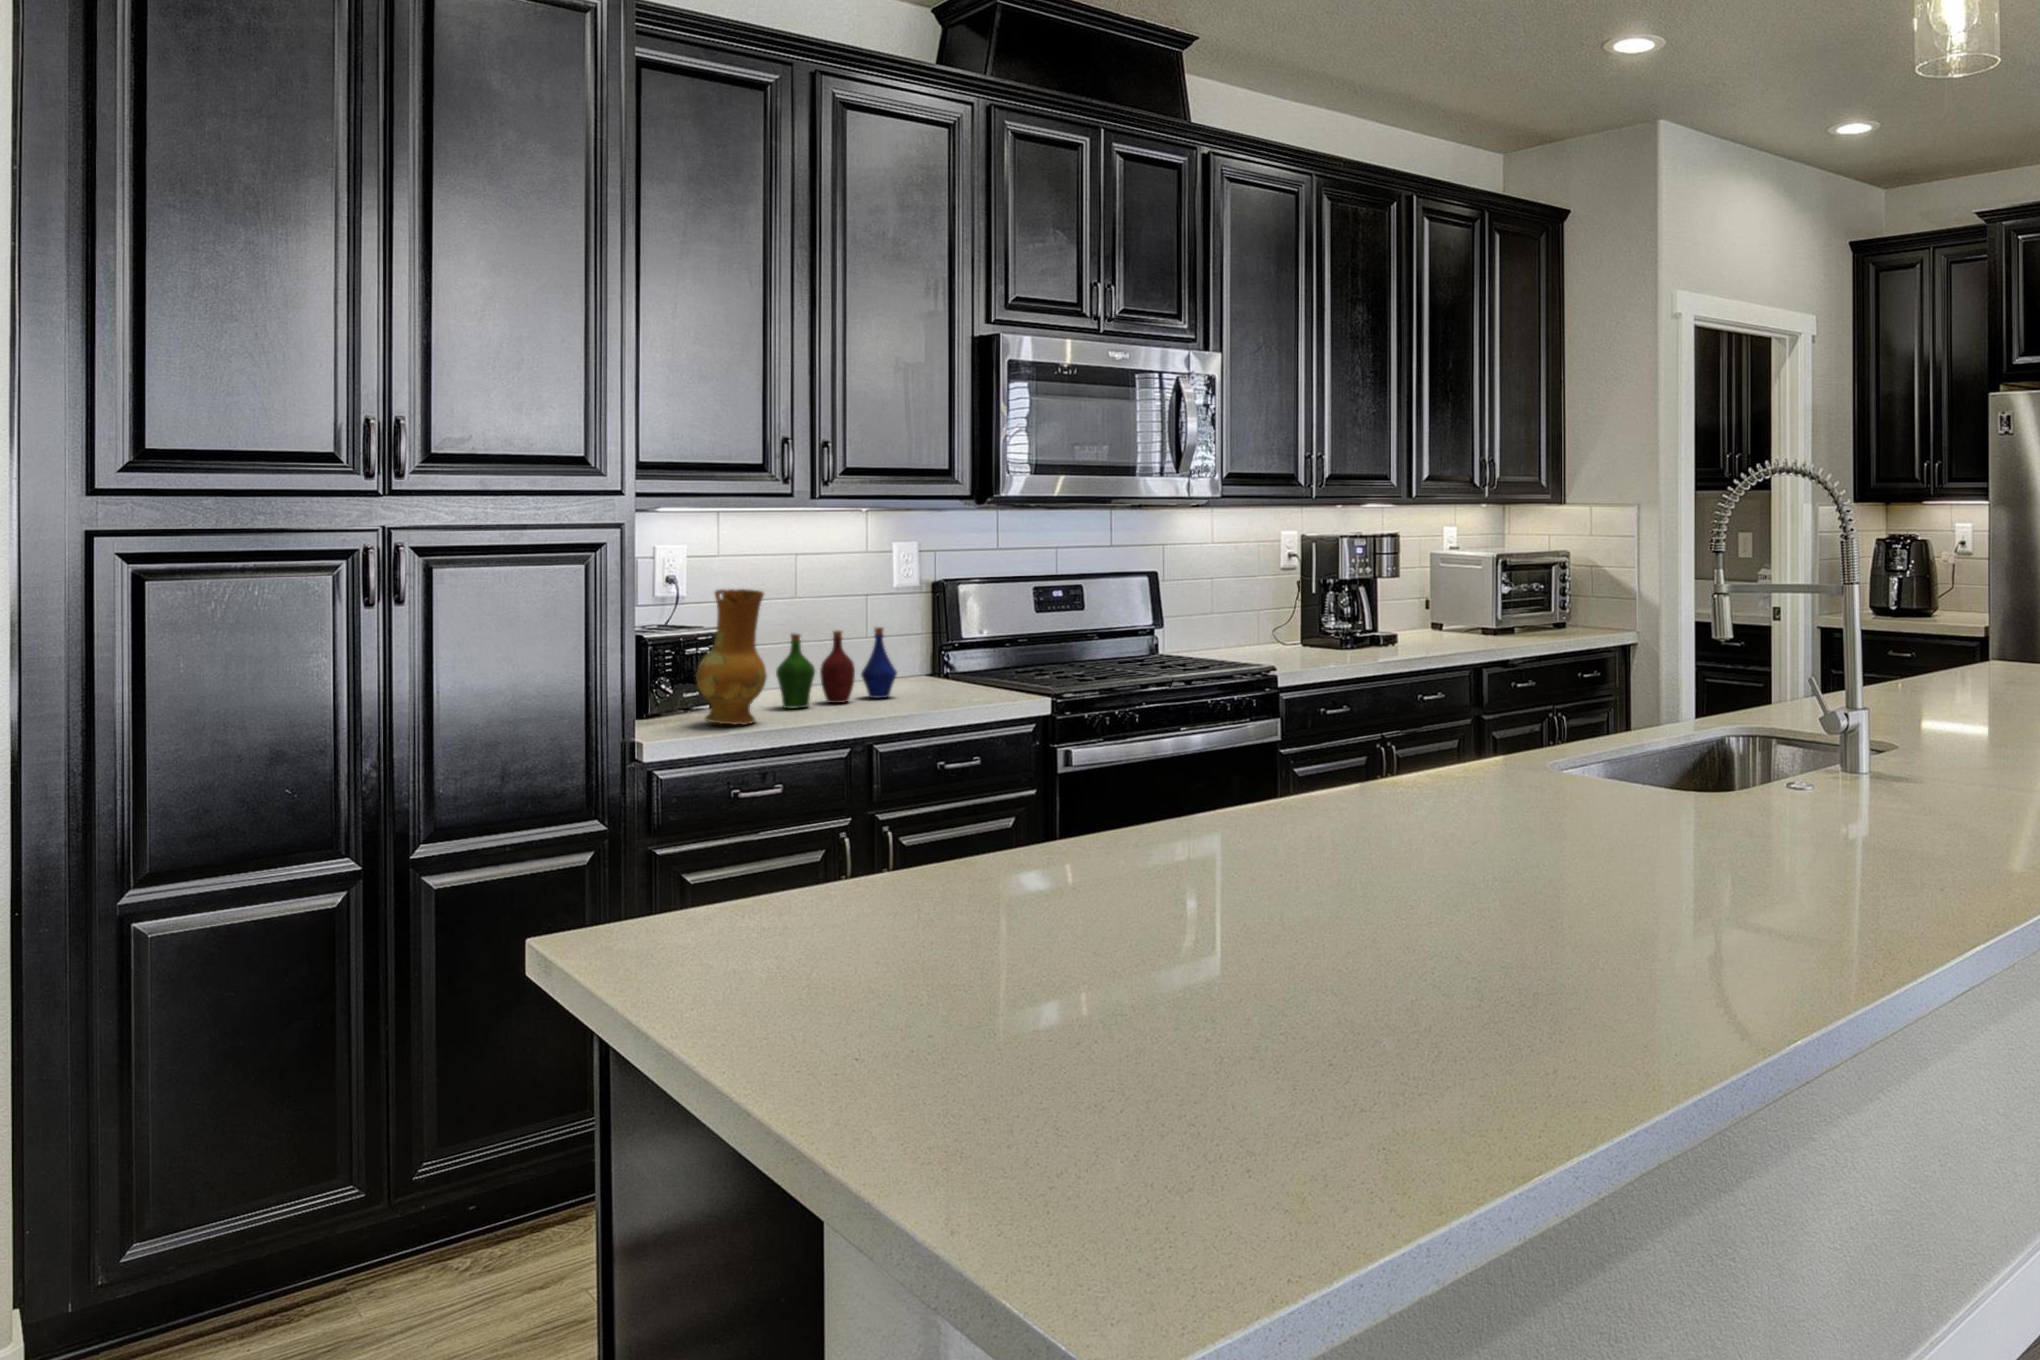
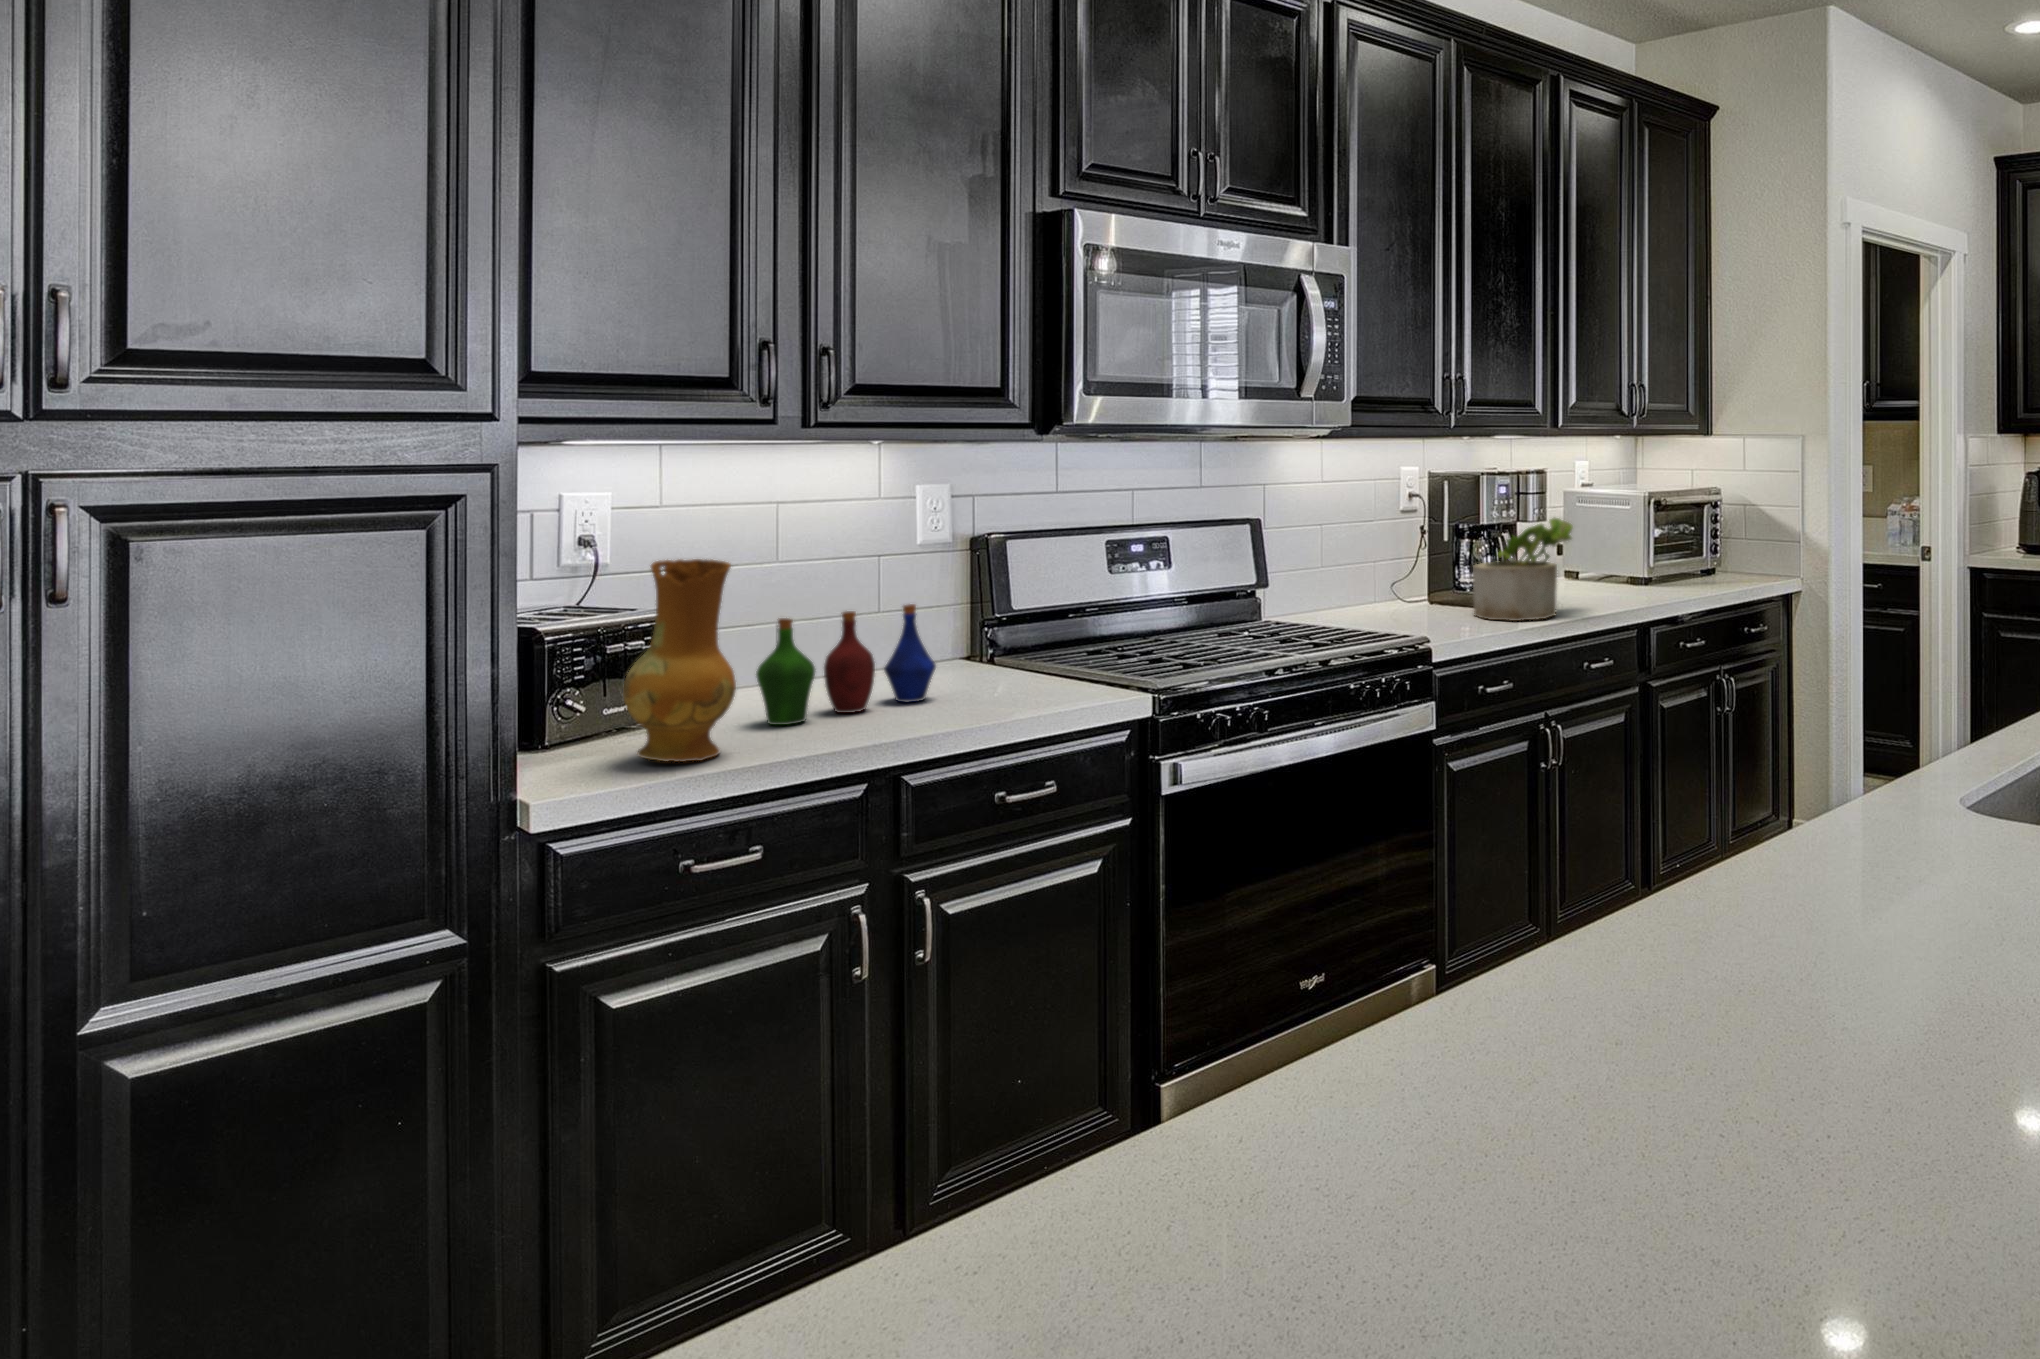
potted plant: none [1328,571,1415,657] -> present [1473,518,1573,621]

